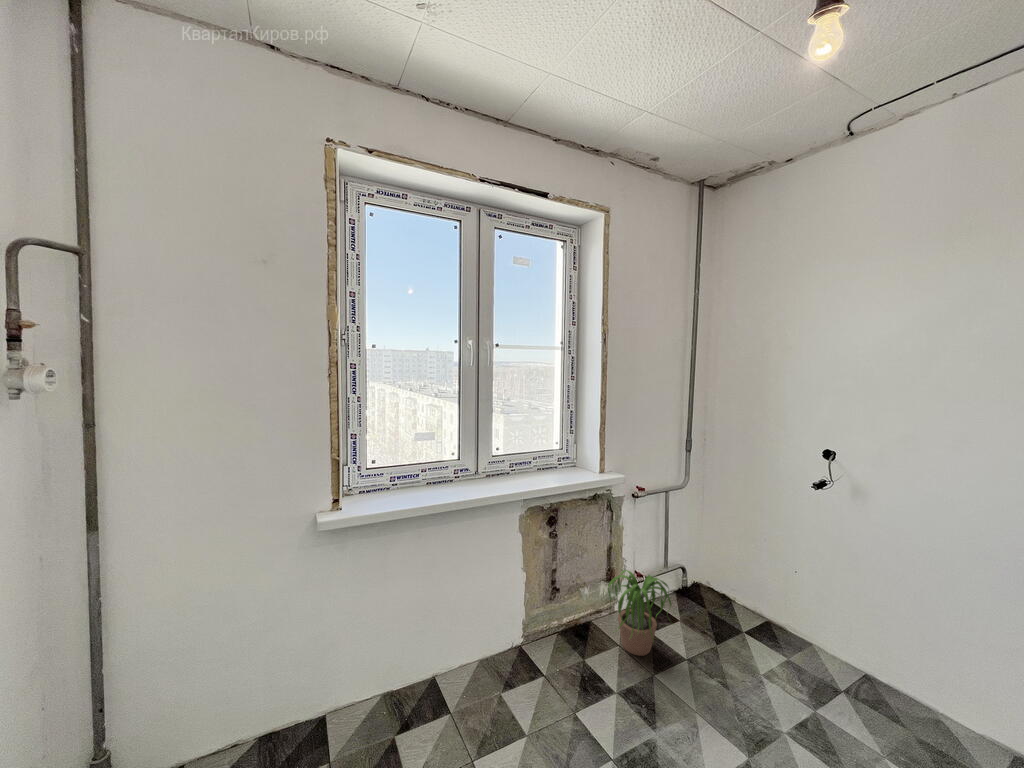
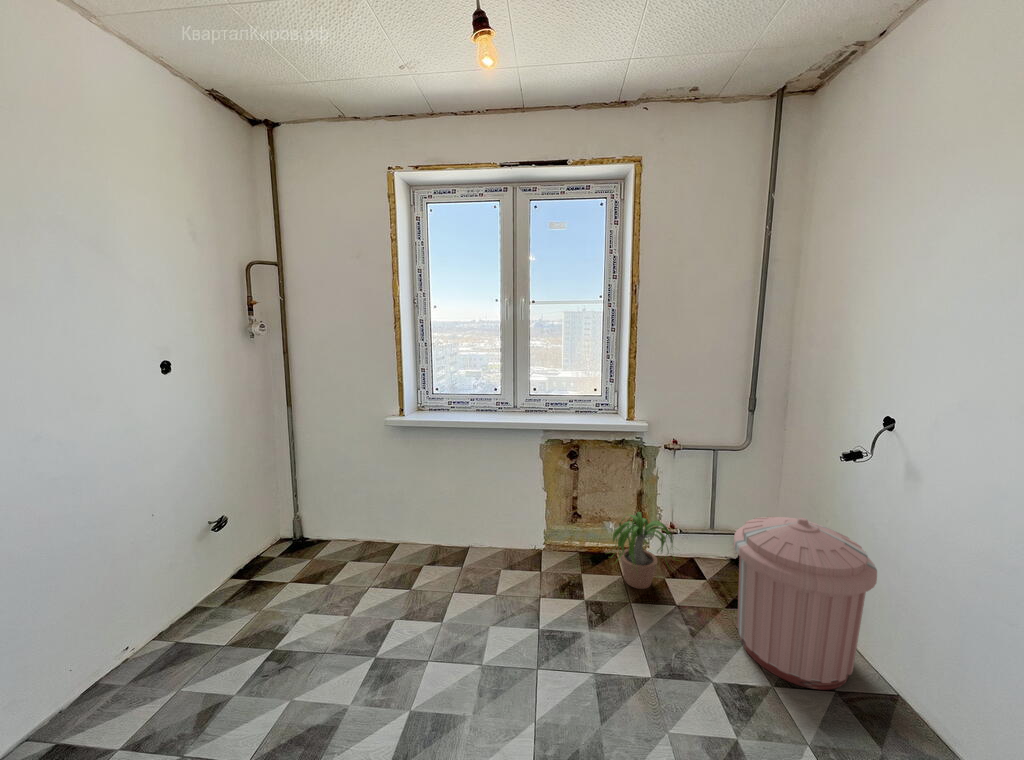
trash can: none [736,547,861,701] -> present [734,517,877,690]

